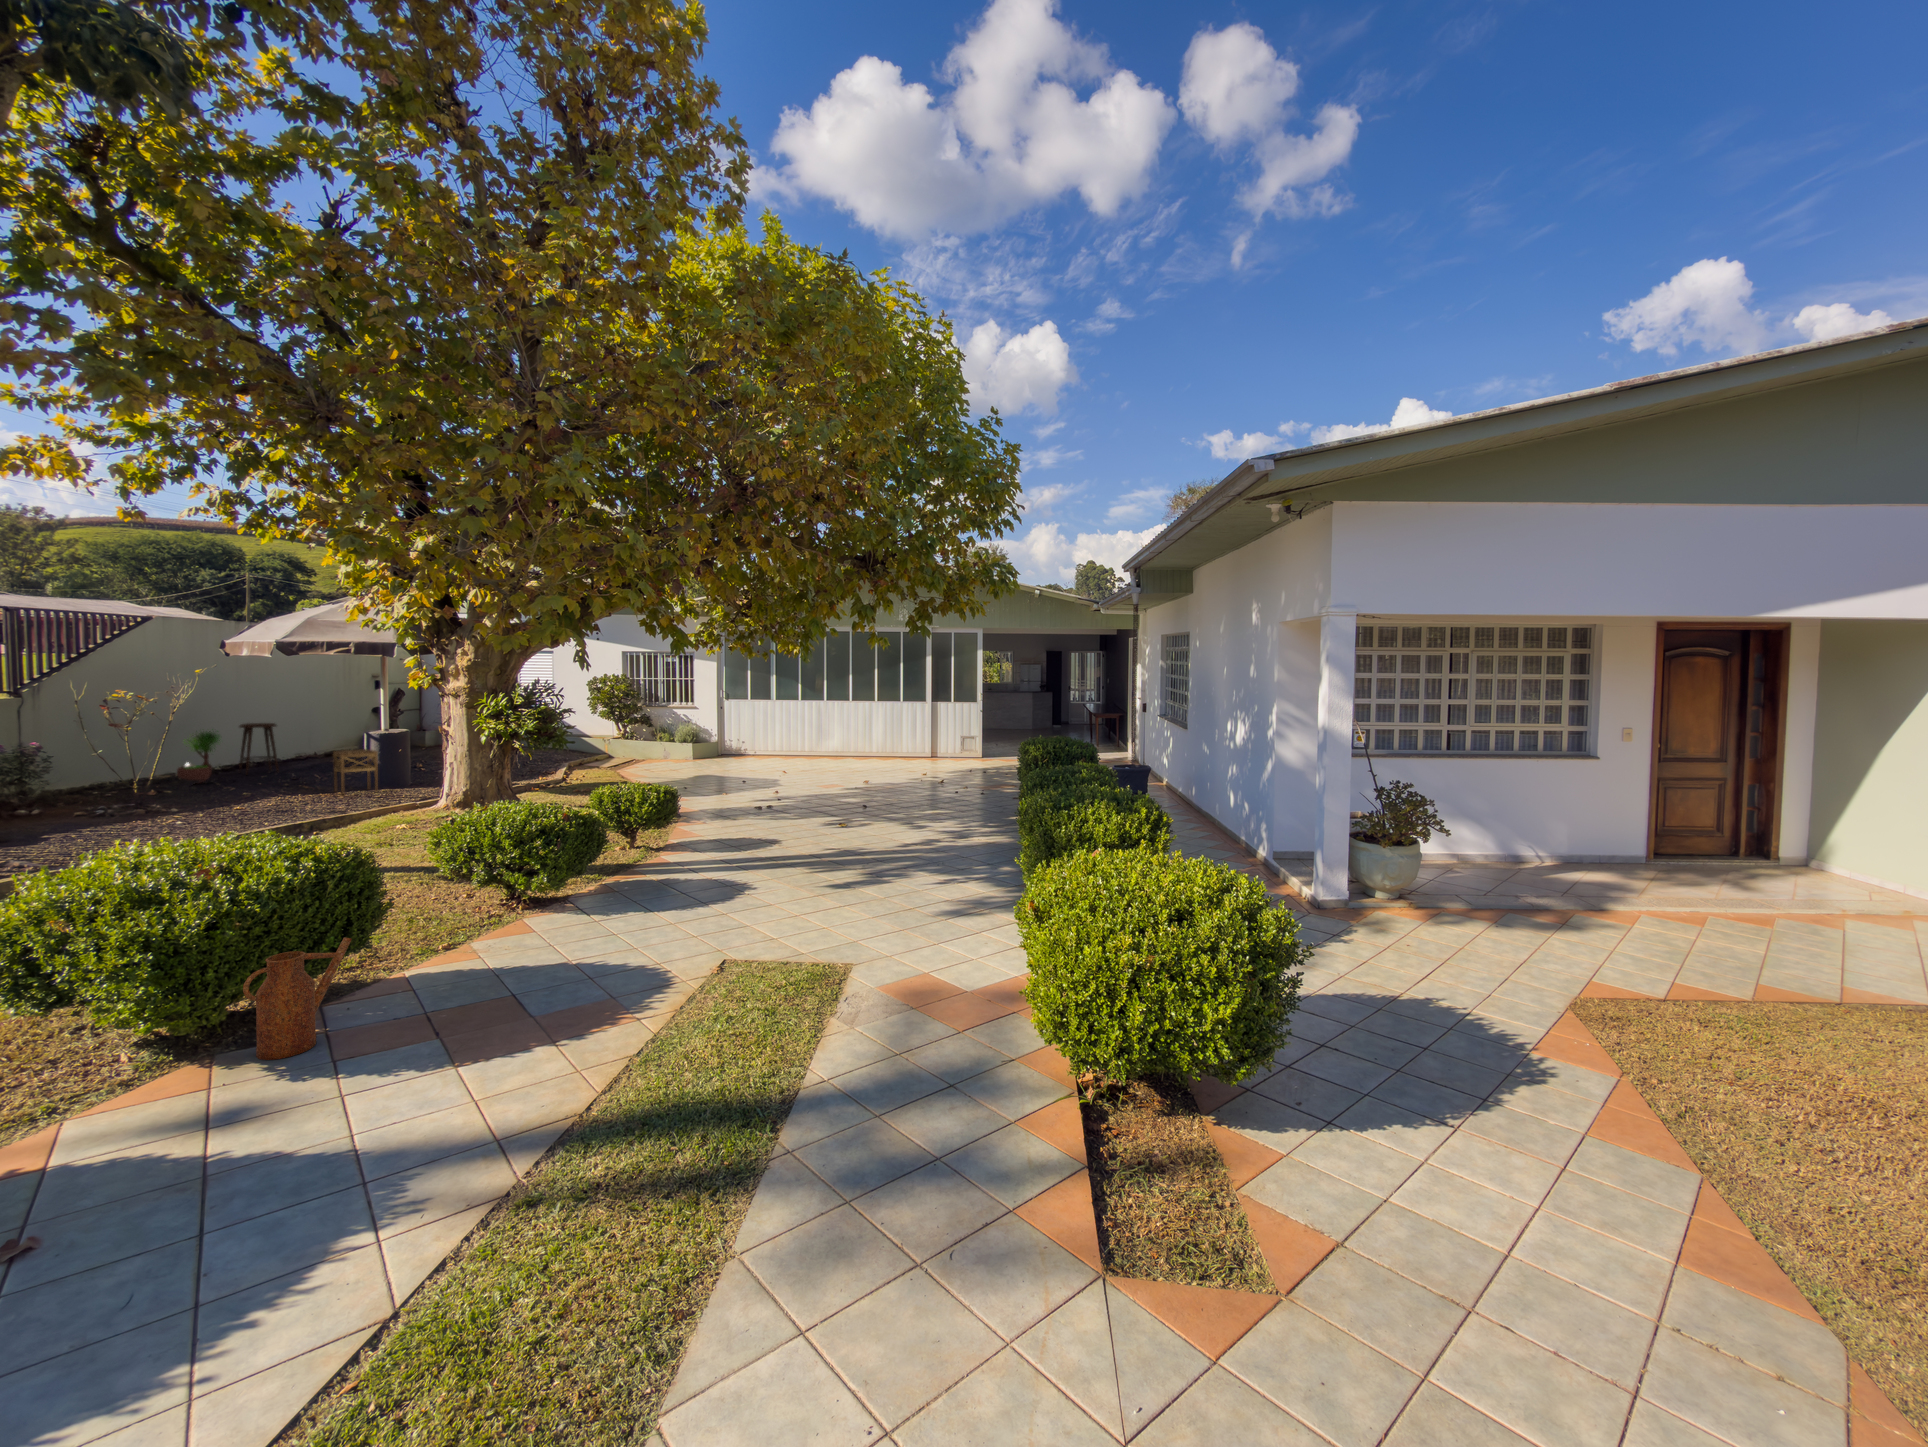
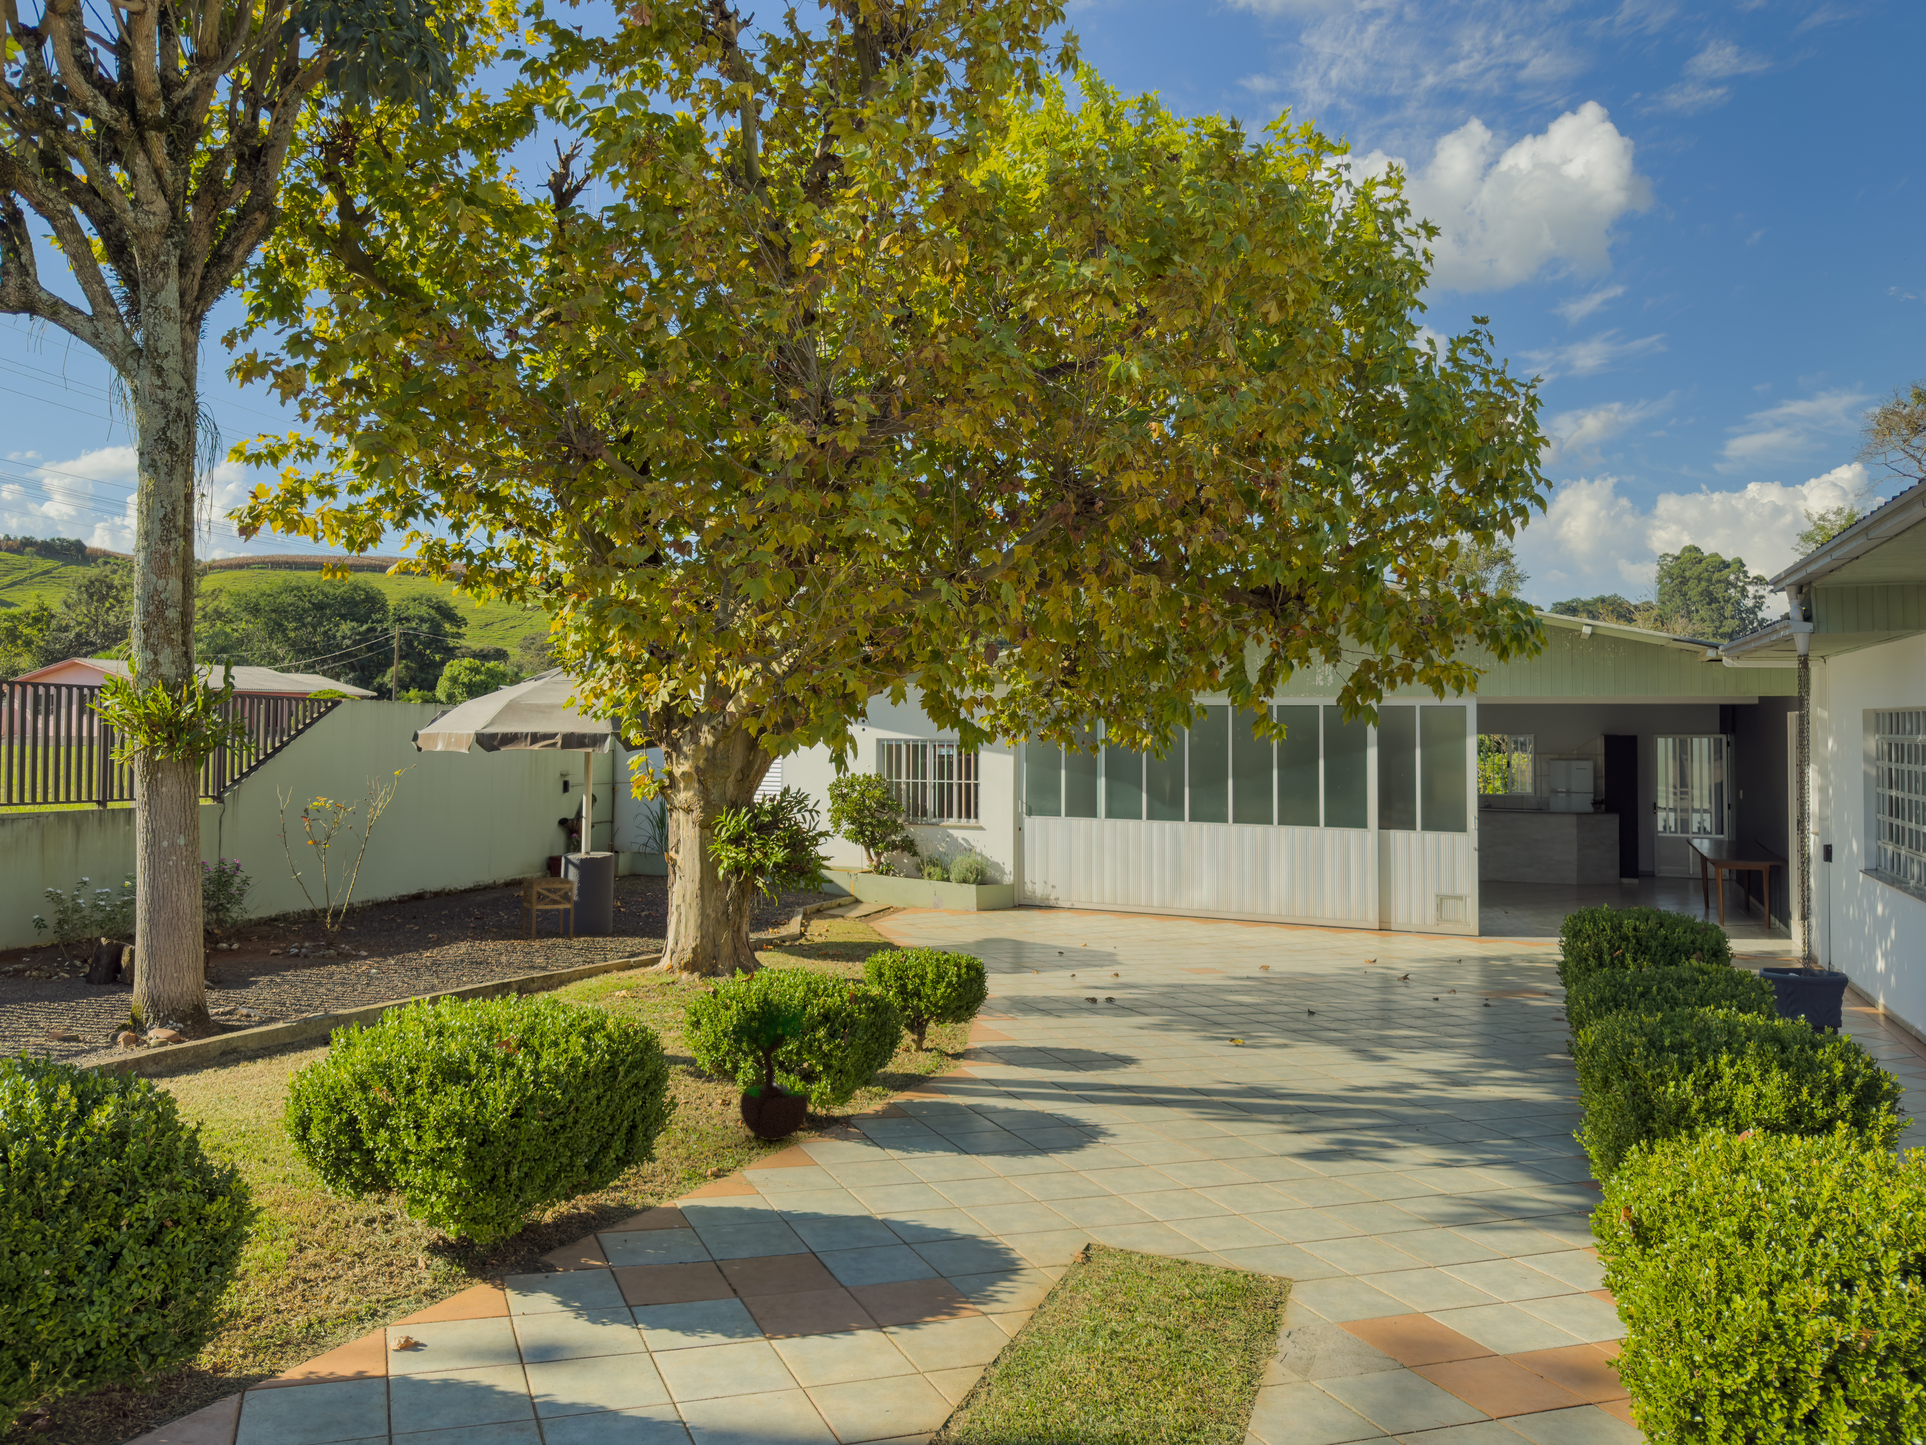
stool: present [239,723,279,774] -> none [408,834,453,905]
potted tree: present [177,731,220,783] -> present [723,994,810,1140]
watering can: present [243,937,352,1060] -> none [542,1144,644,1292]

